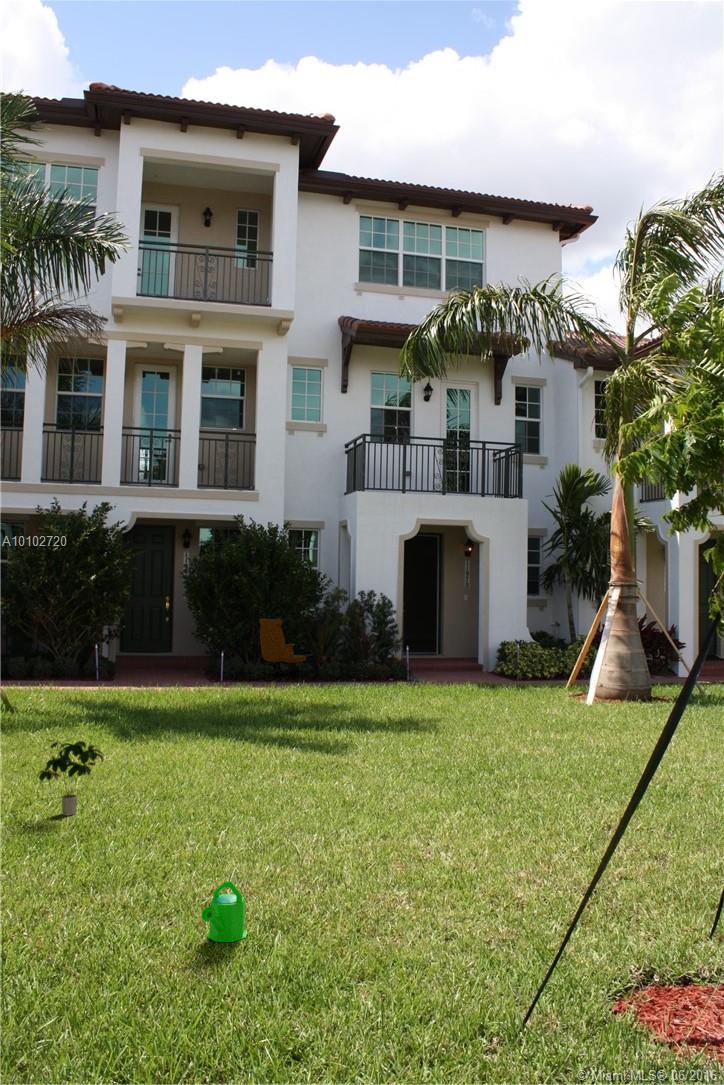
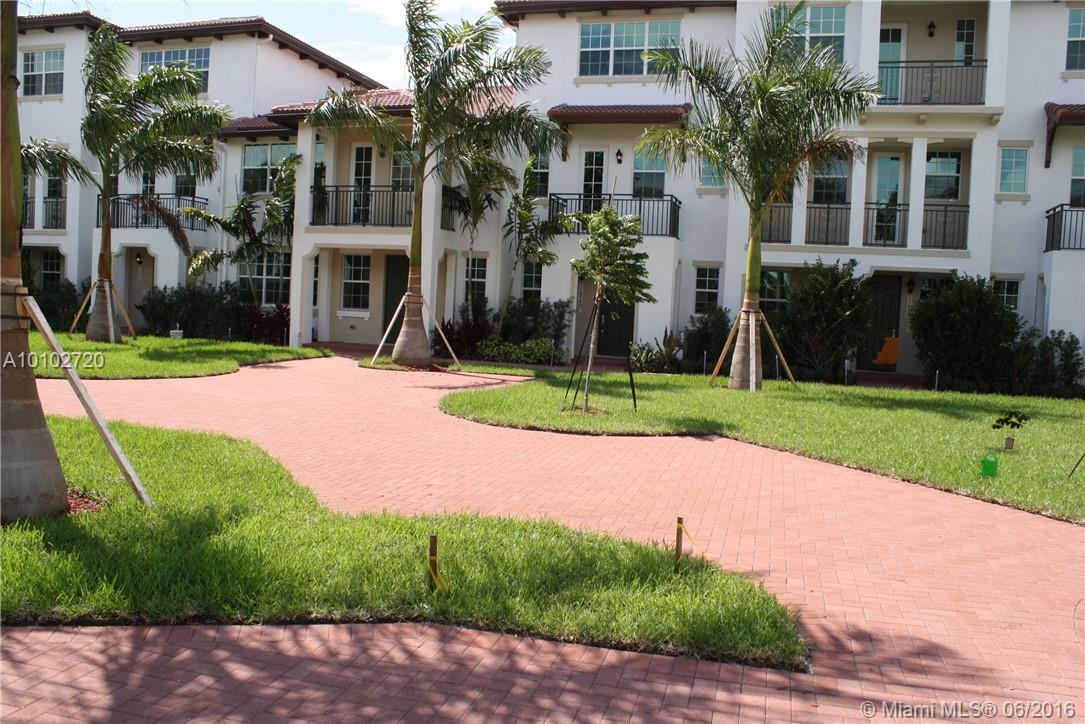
lounge chair: present [259,618,306,676] -> present [872,337,901,370]
potted plant: present [37,741,103,816] -> present [991,410,1031,448]

